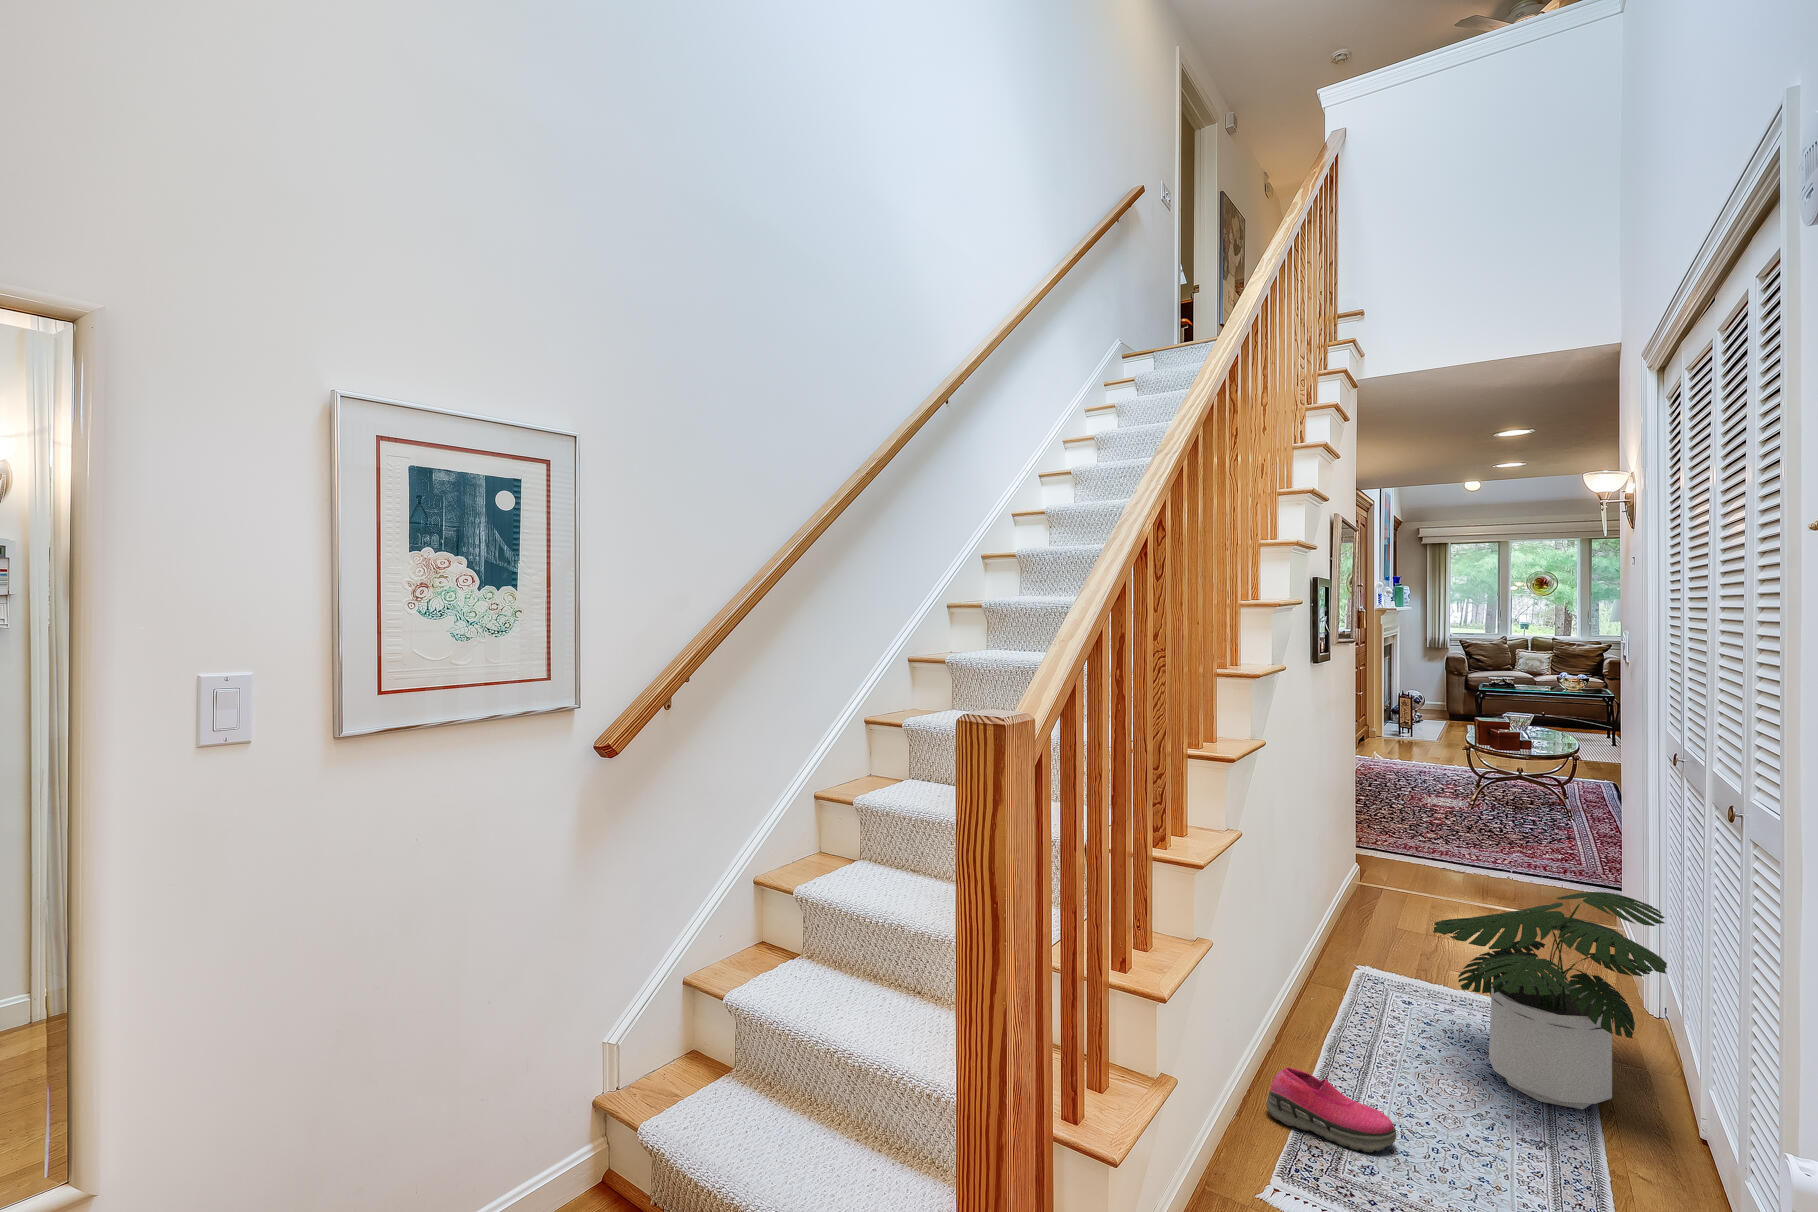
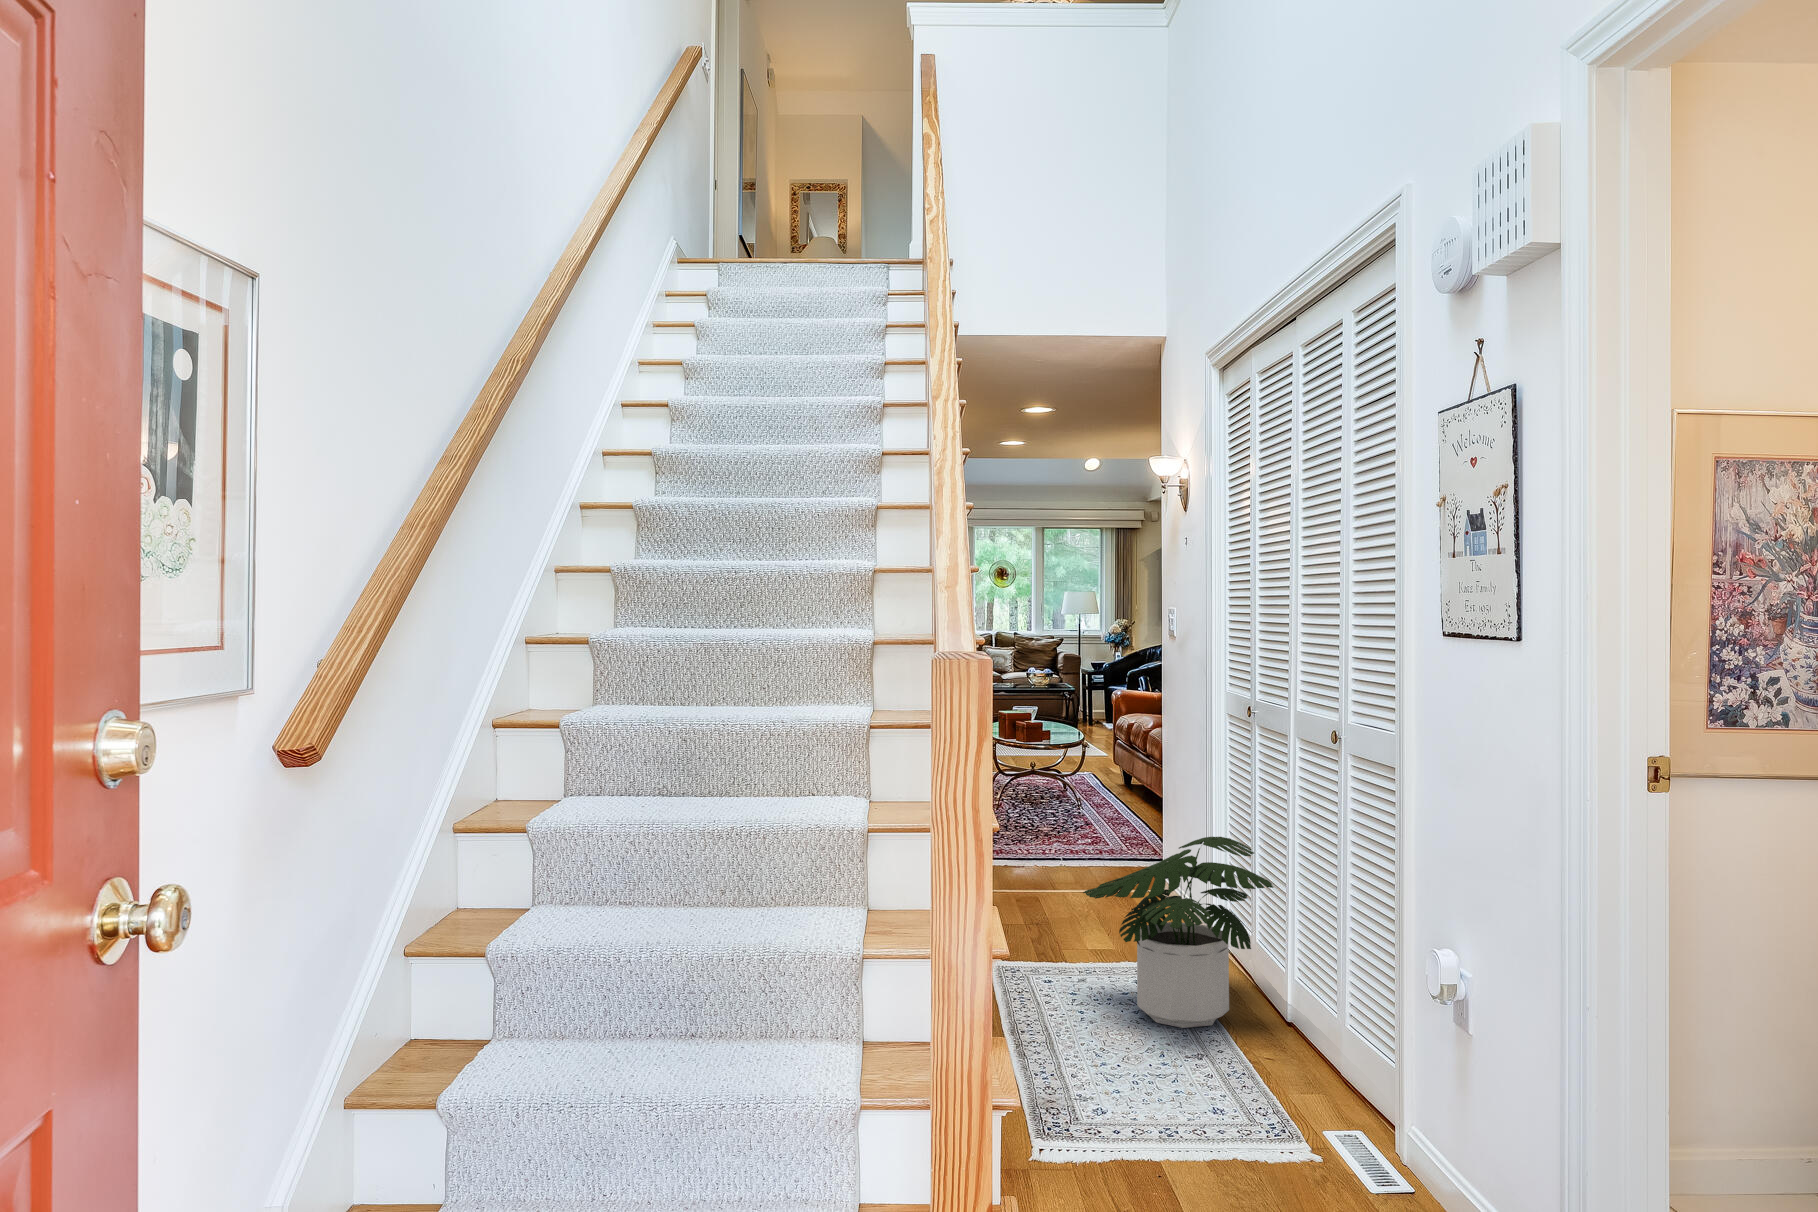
shoe: present [1266,1068,1396,1152] -> none [997,1043,1111,1100]

